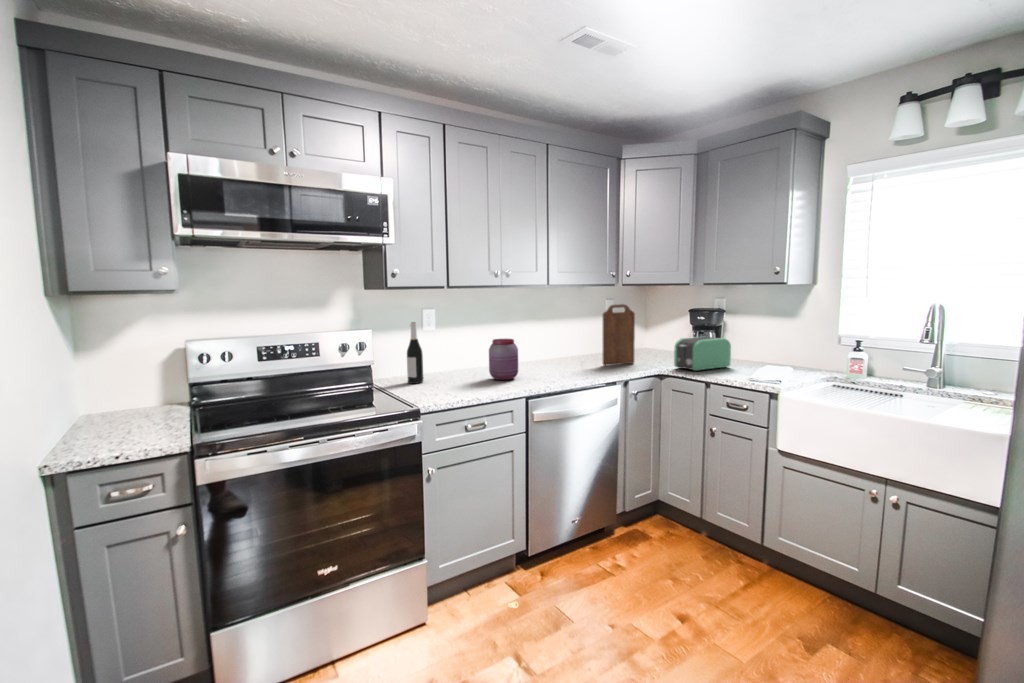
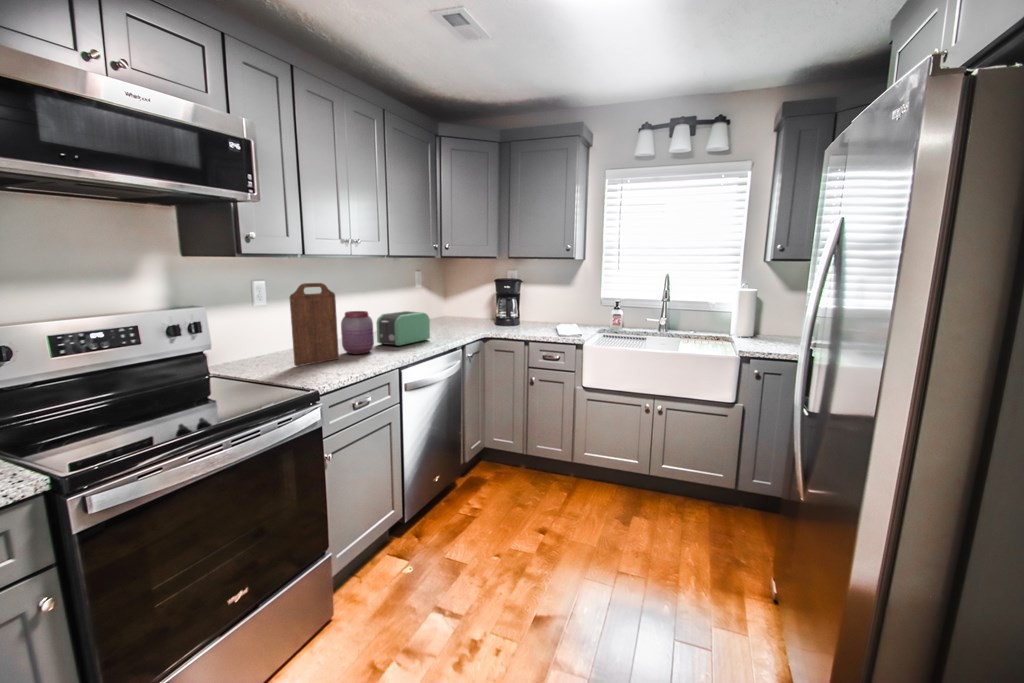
cutting board: present [603,304,635,365] -> present [289,283,339,366]
wine bottle: present [407,322,423,384] -> none [245,295,268,367]
toaster: present [674,337,731,371] -> present [377,311,430,346]

